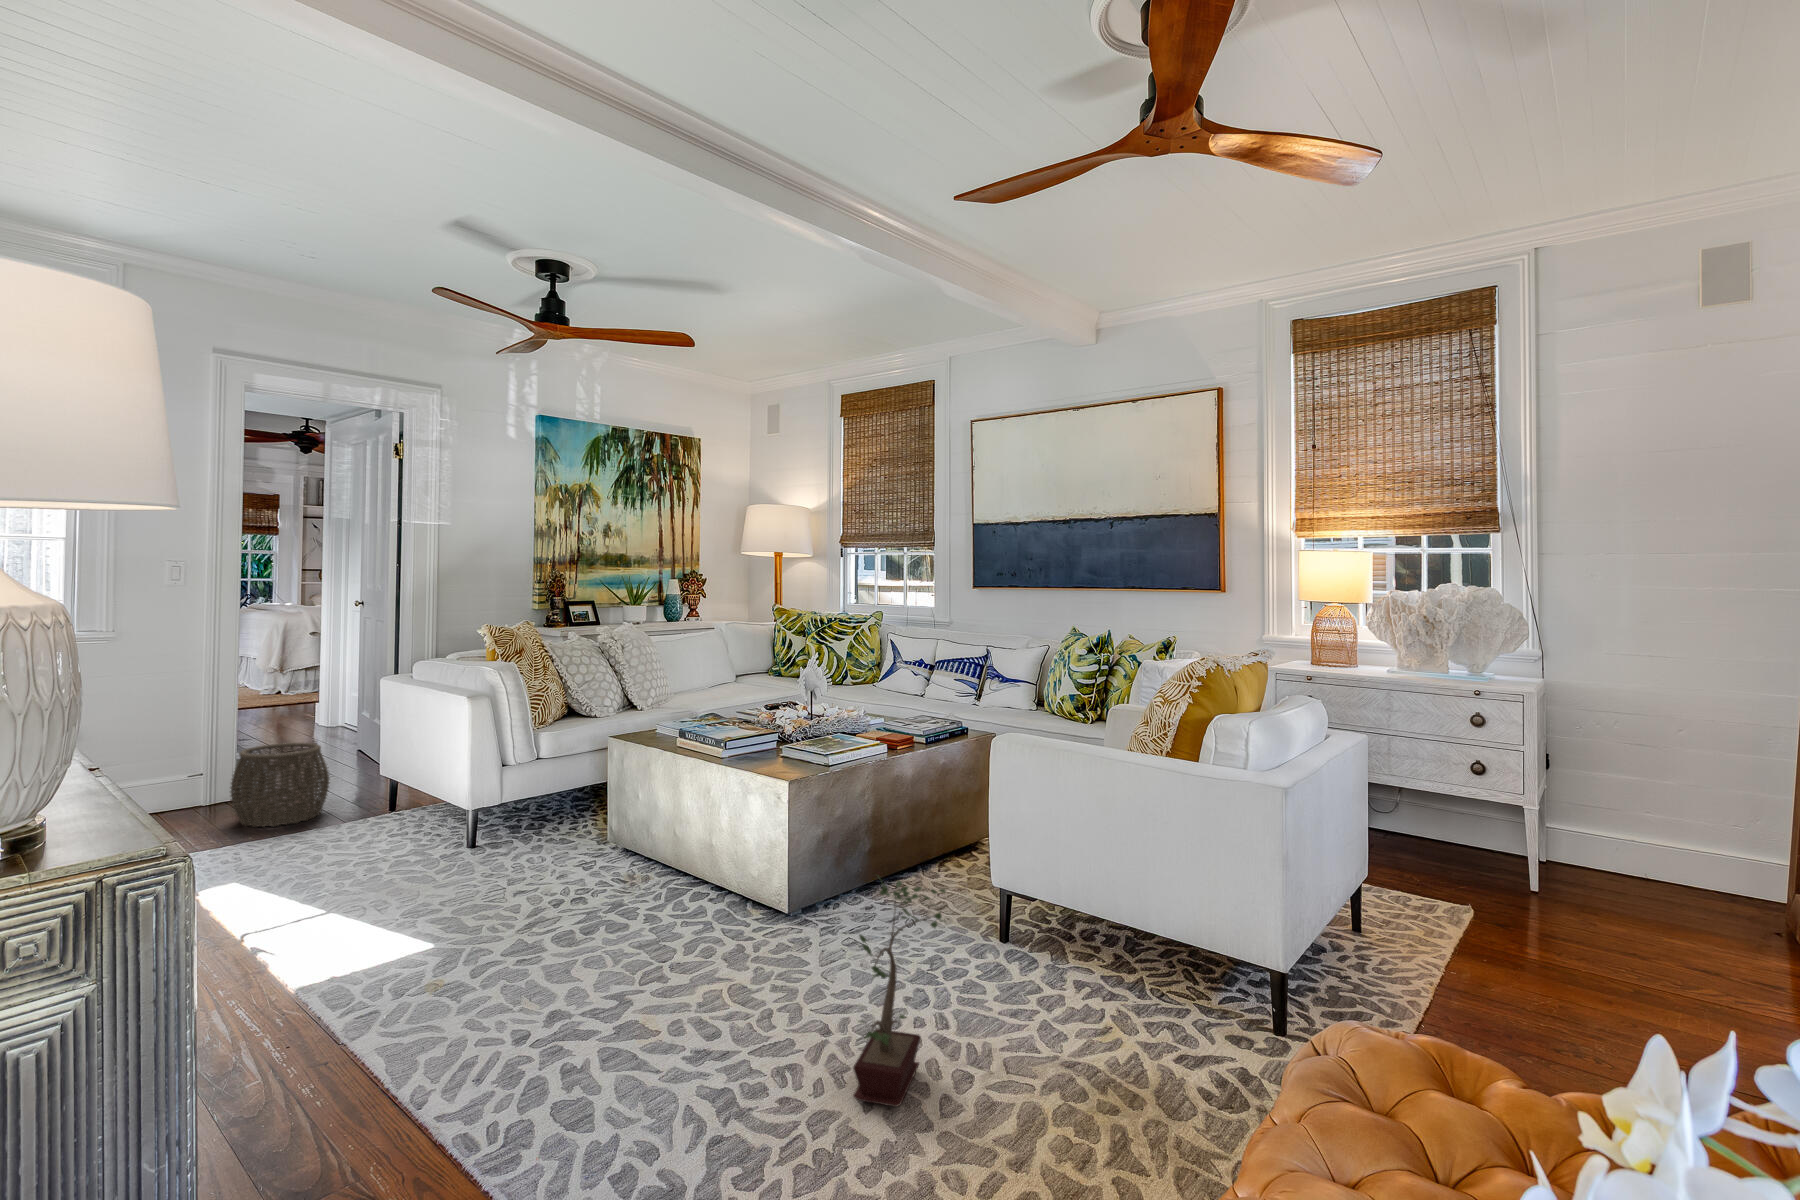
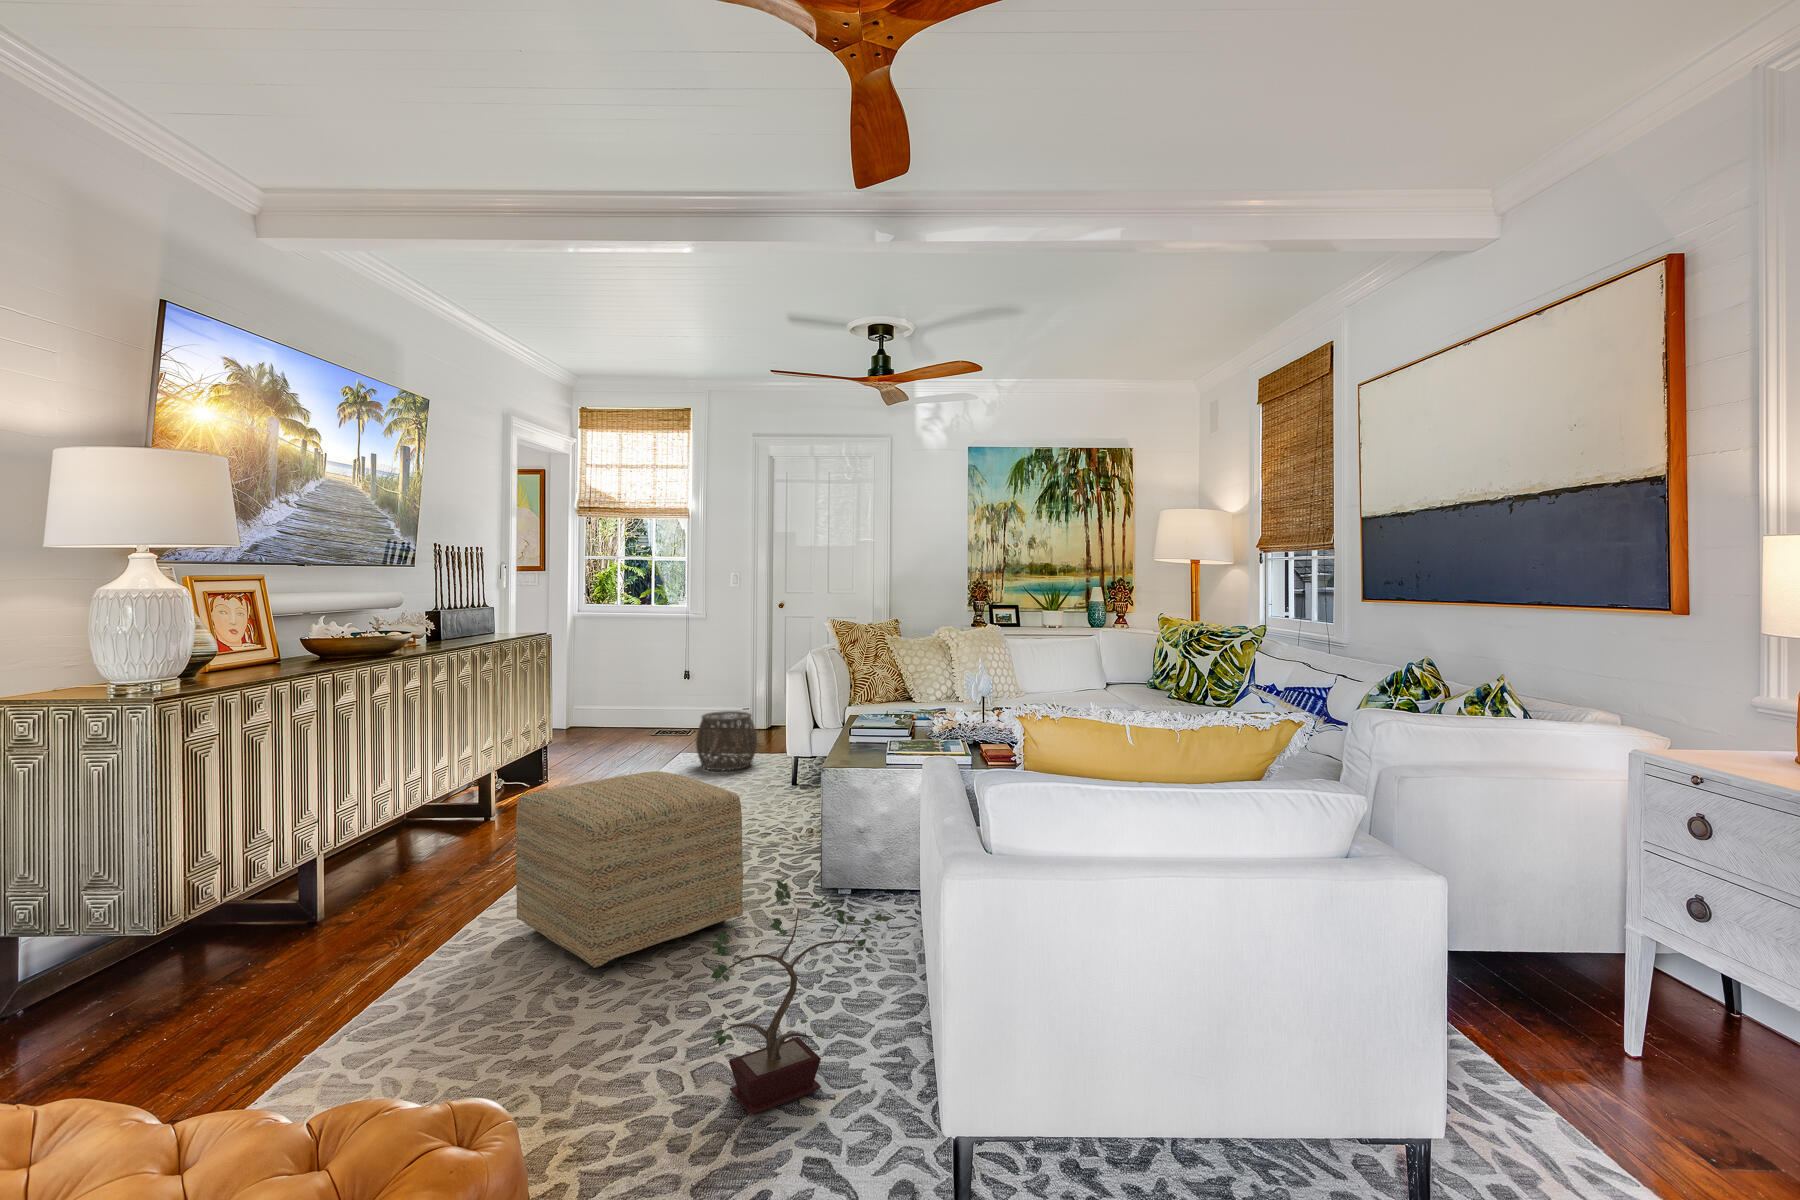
ottoman: none [305,813,613,1063] -> present [516,771,743,968]

